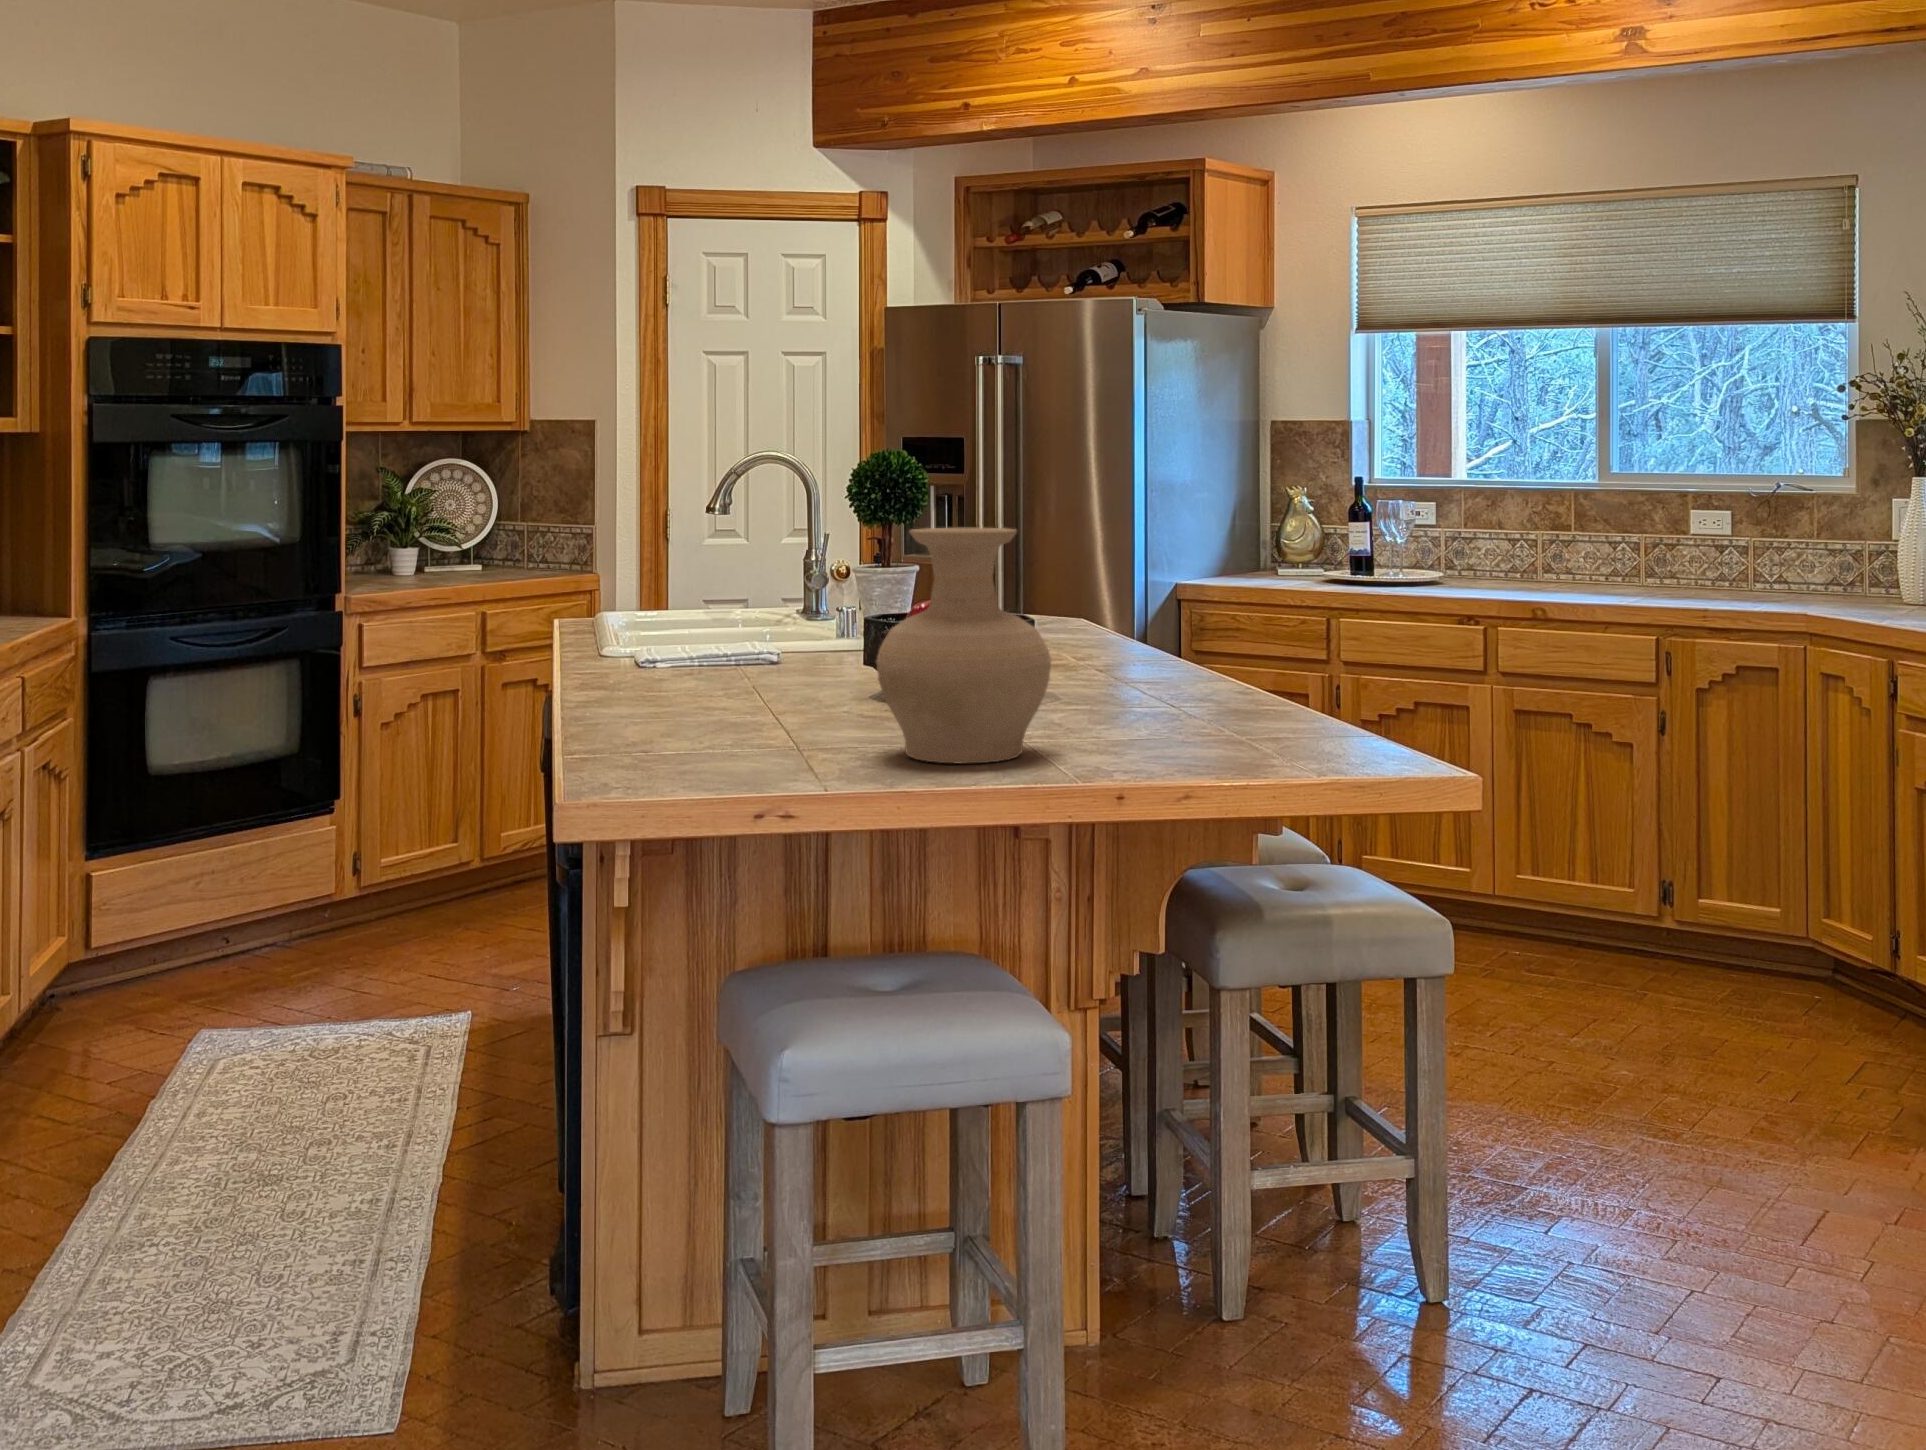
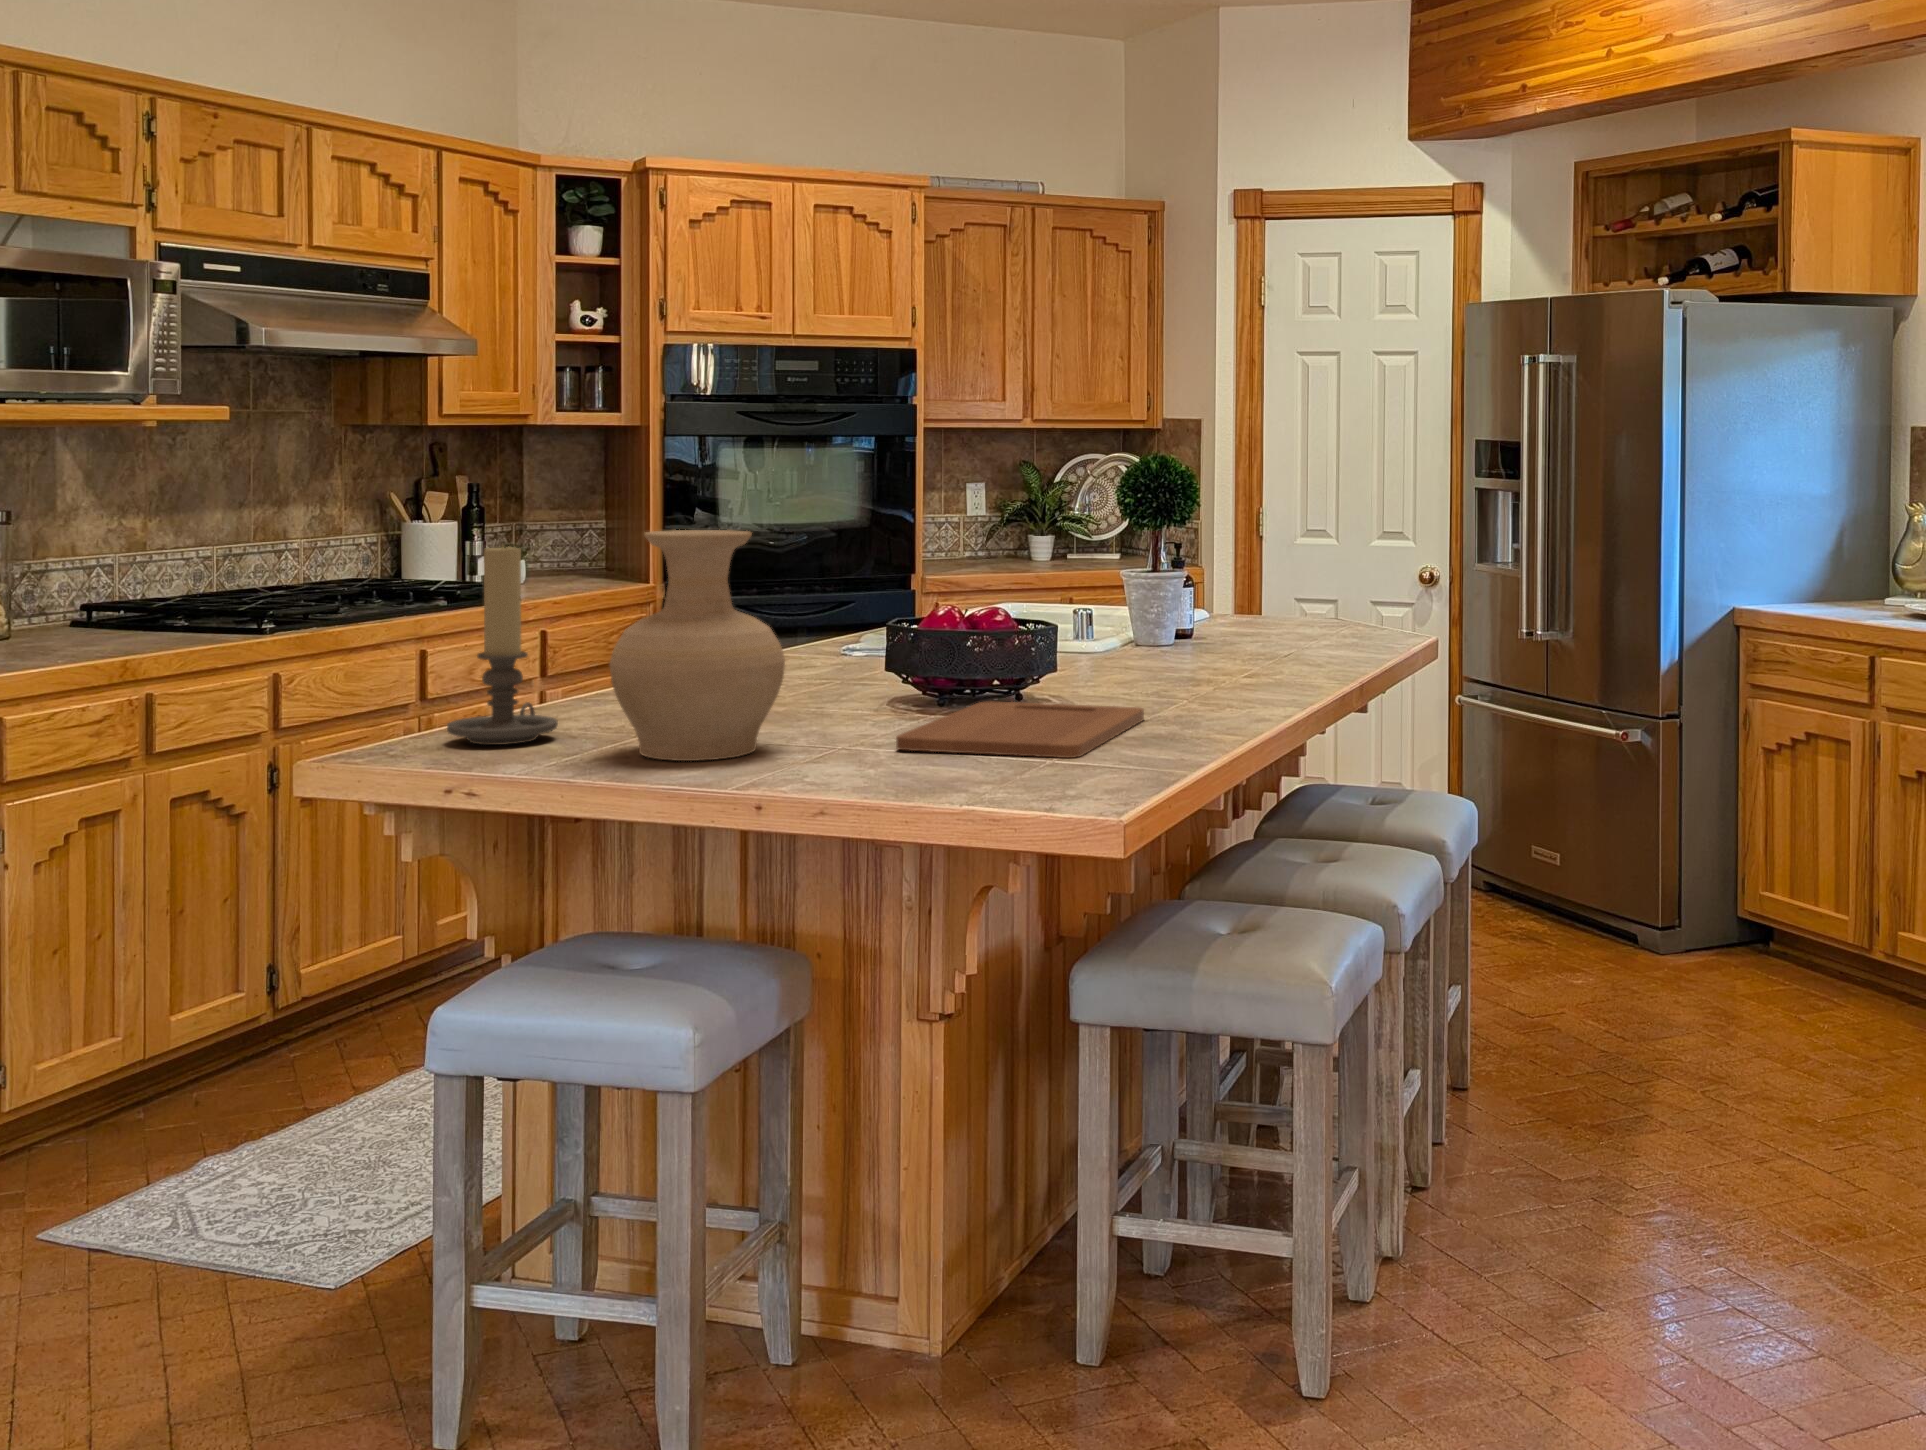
candle holder: none [660,551,776,770] -> present [447,546,558,745]
cutting board: none [1048,685,1296,735] -> present [896,701,1144,758]

